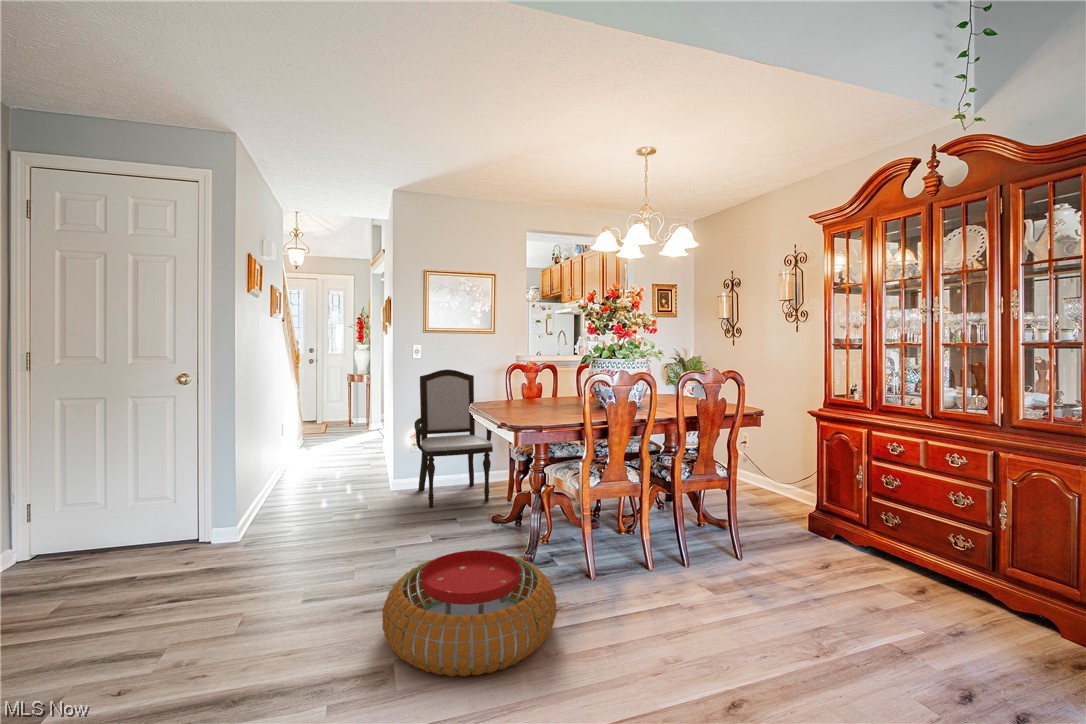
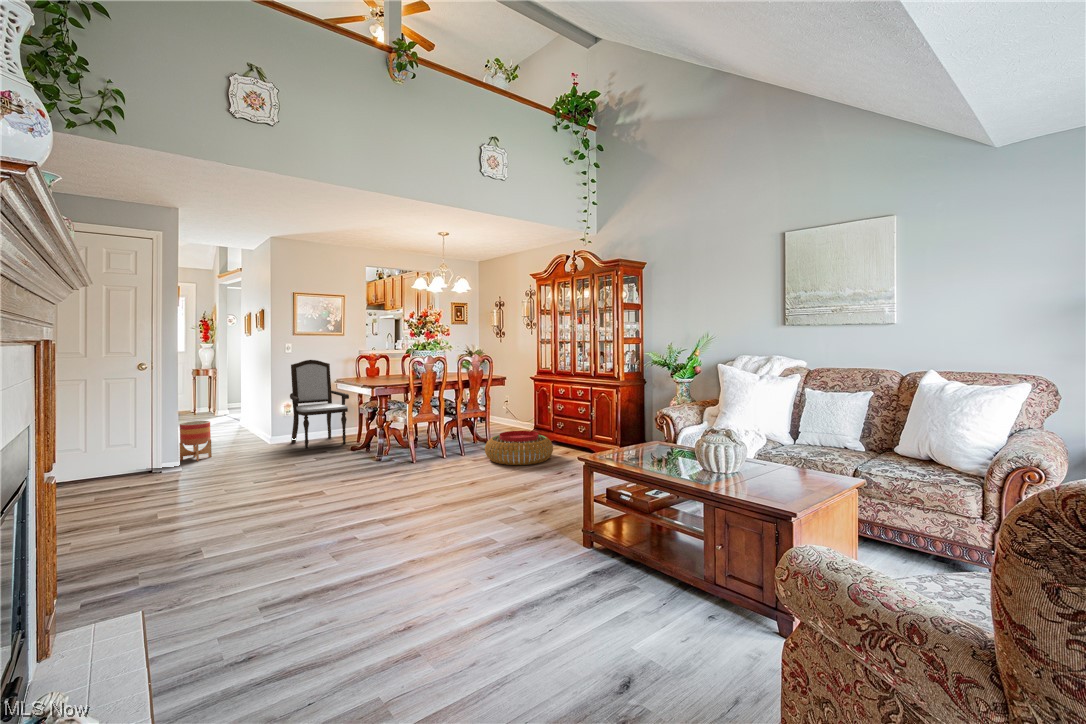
planter: none [261,456,304,518] -> present [179,421,212,461]
pouf: present [382,550,556,677] -> present [485,431,553,465]

